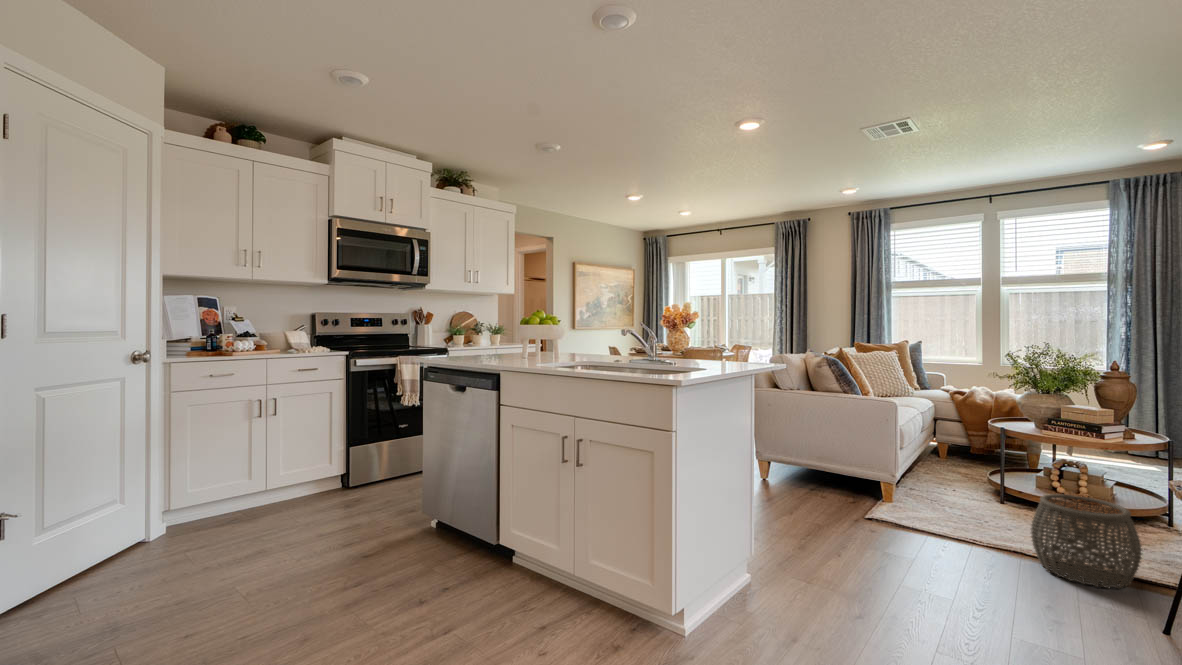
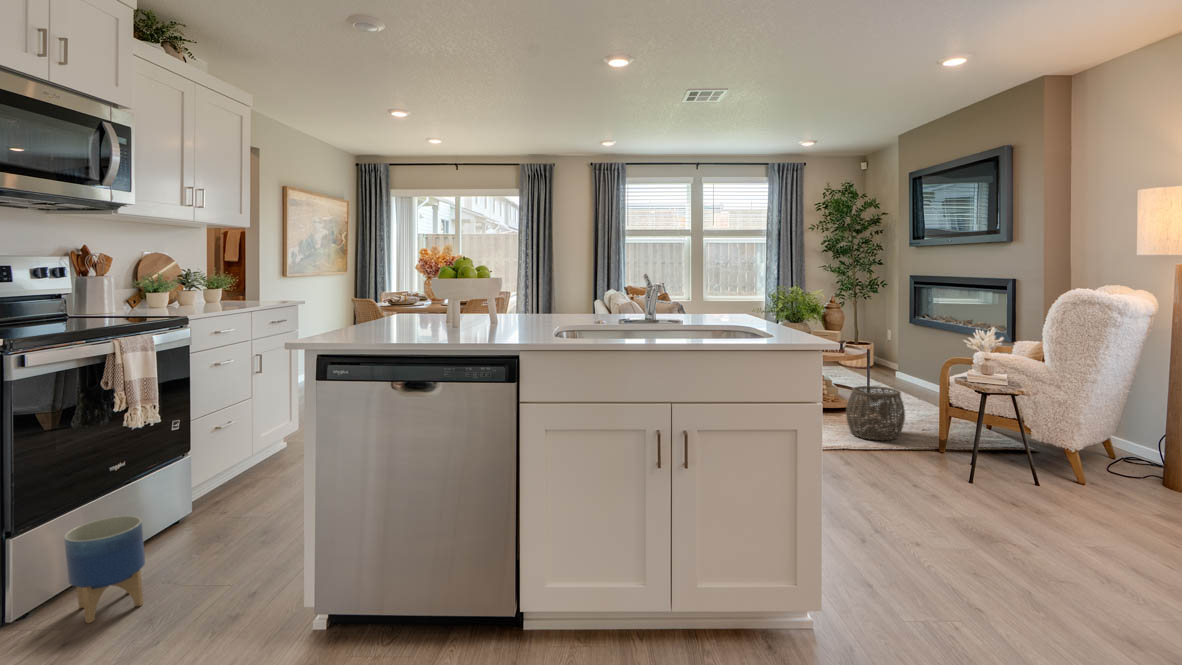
planter: none [262,464,301,520] -> present [64,516,145,623]

